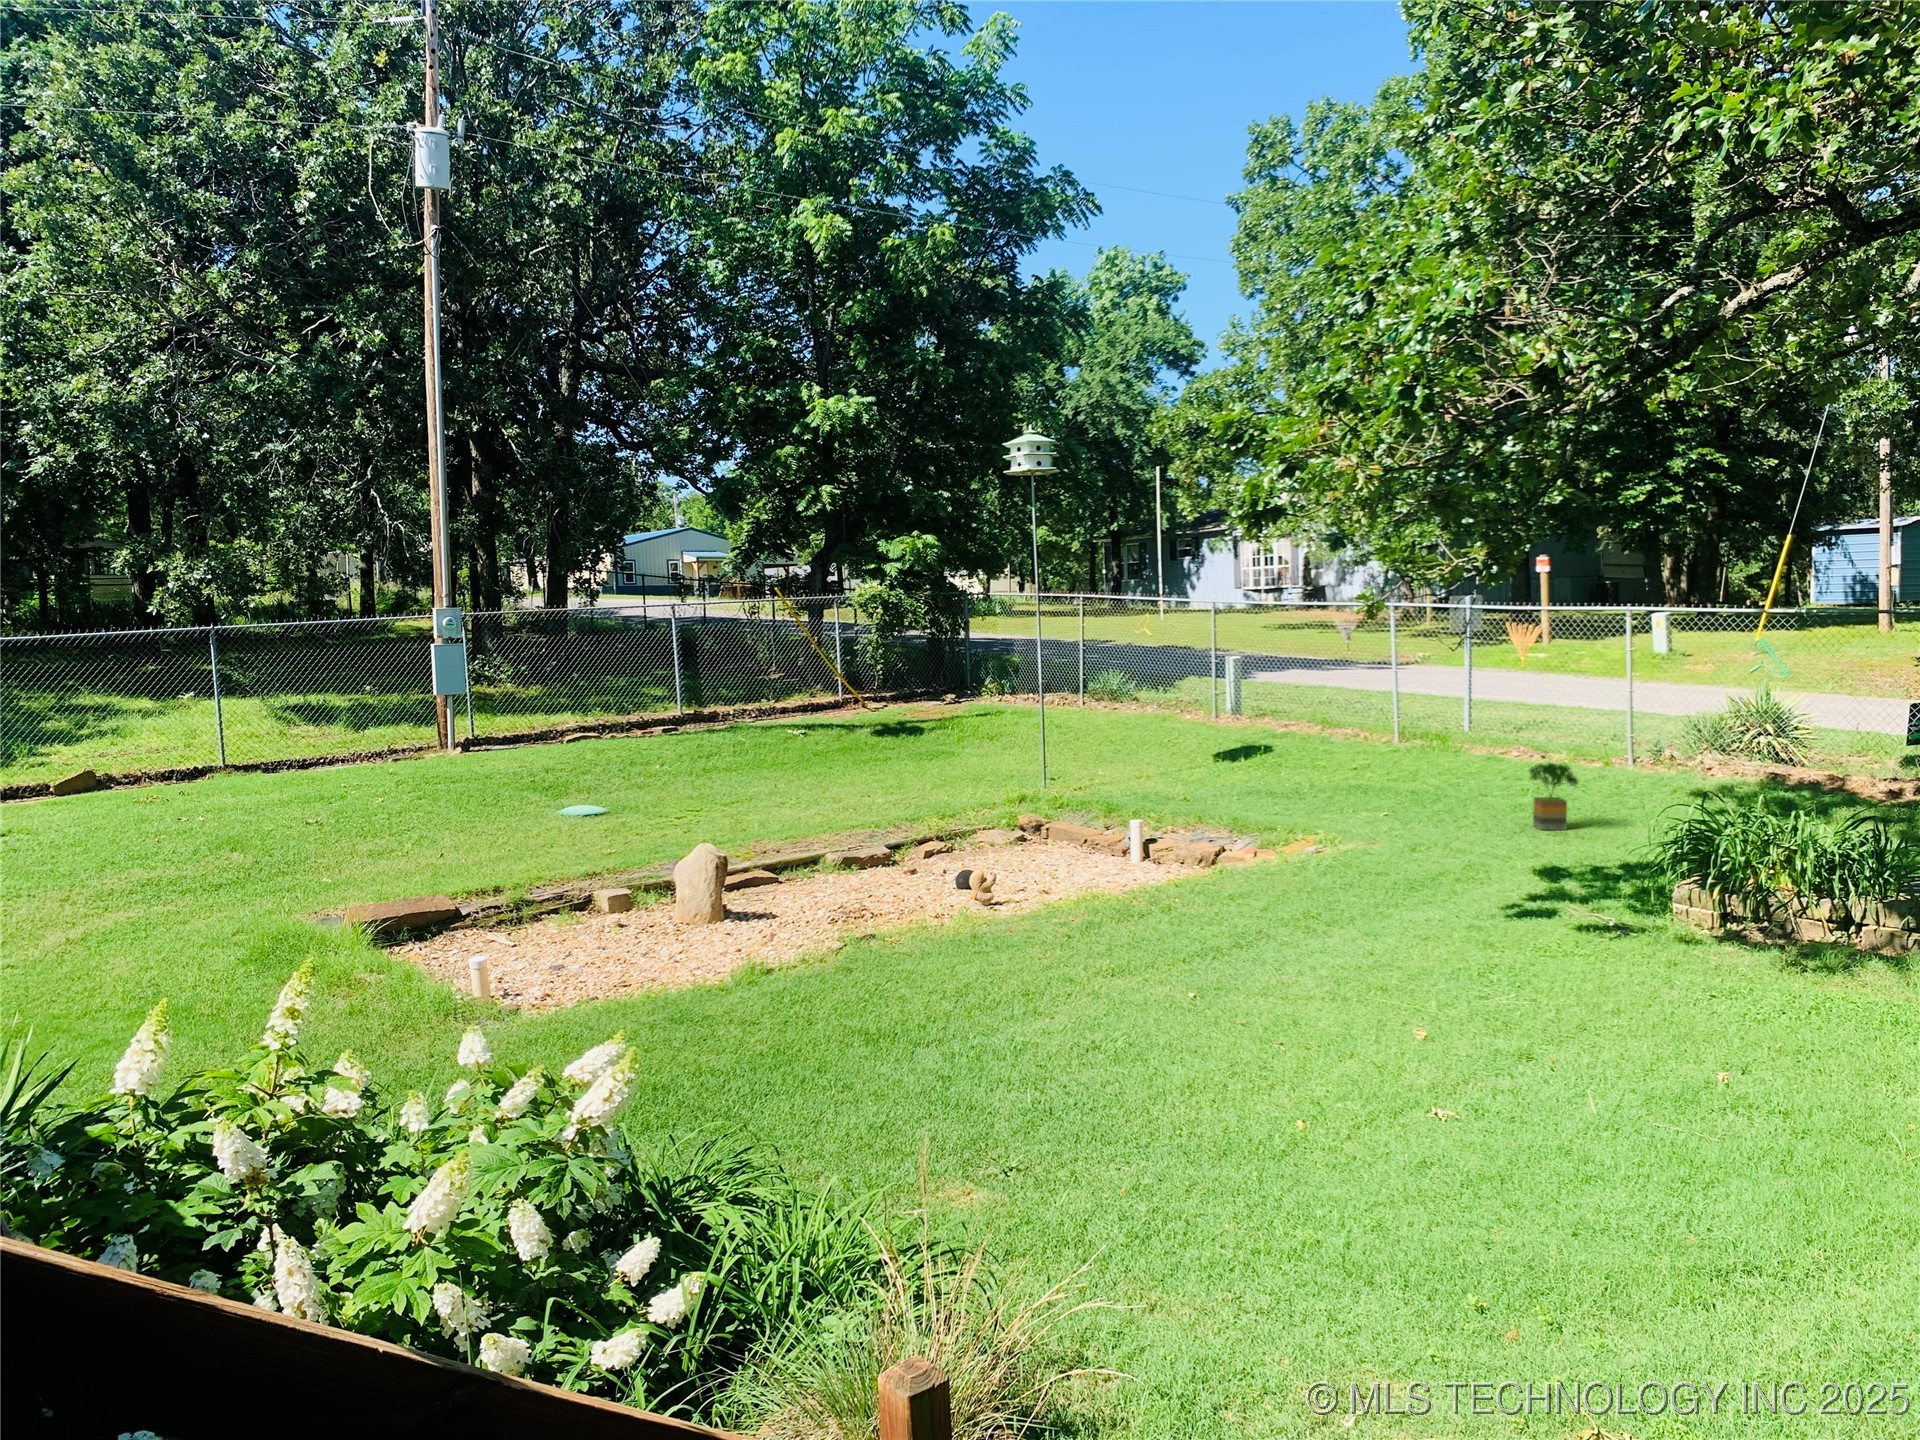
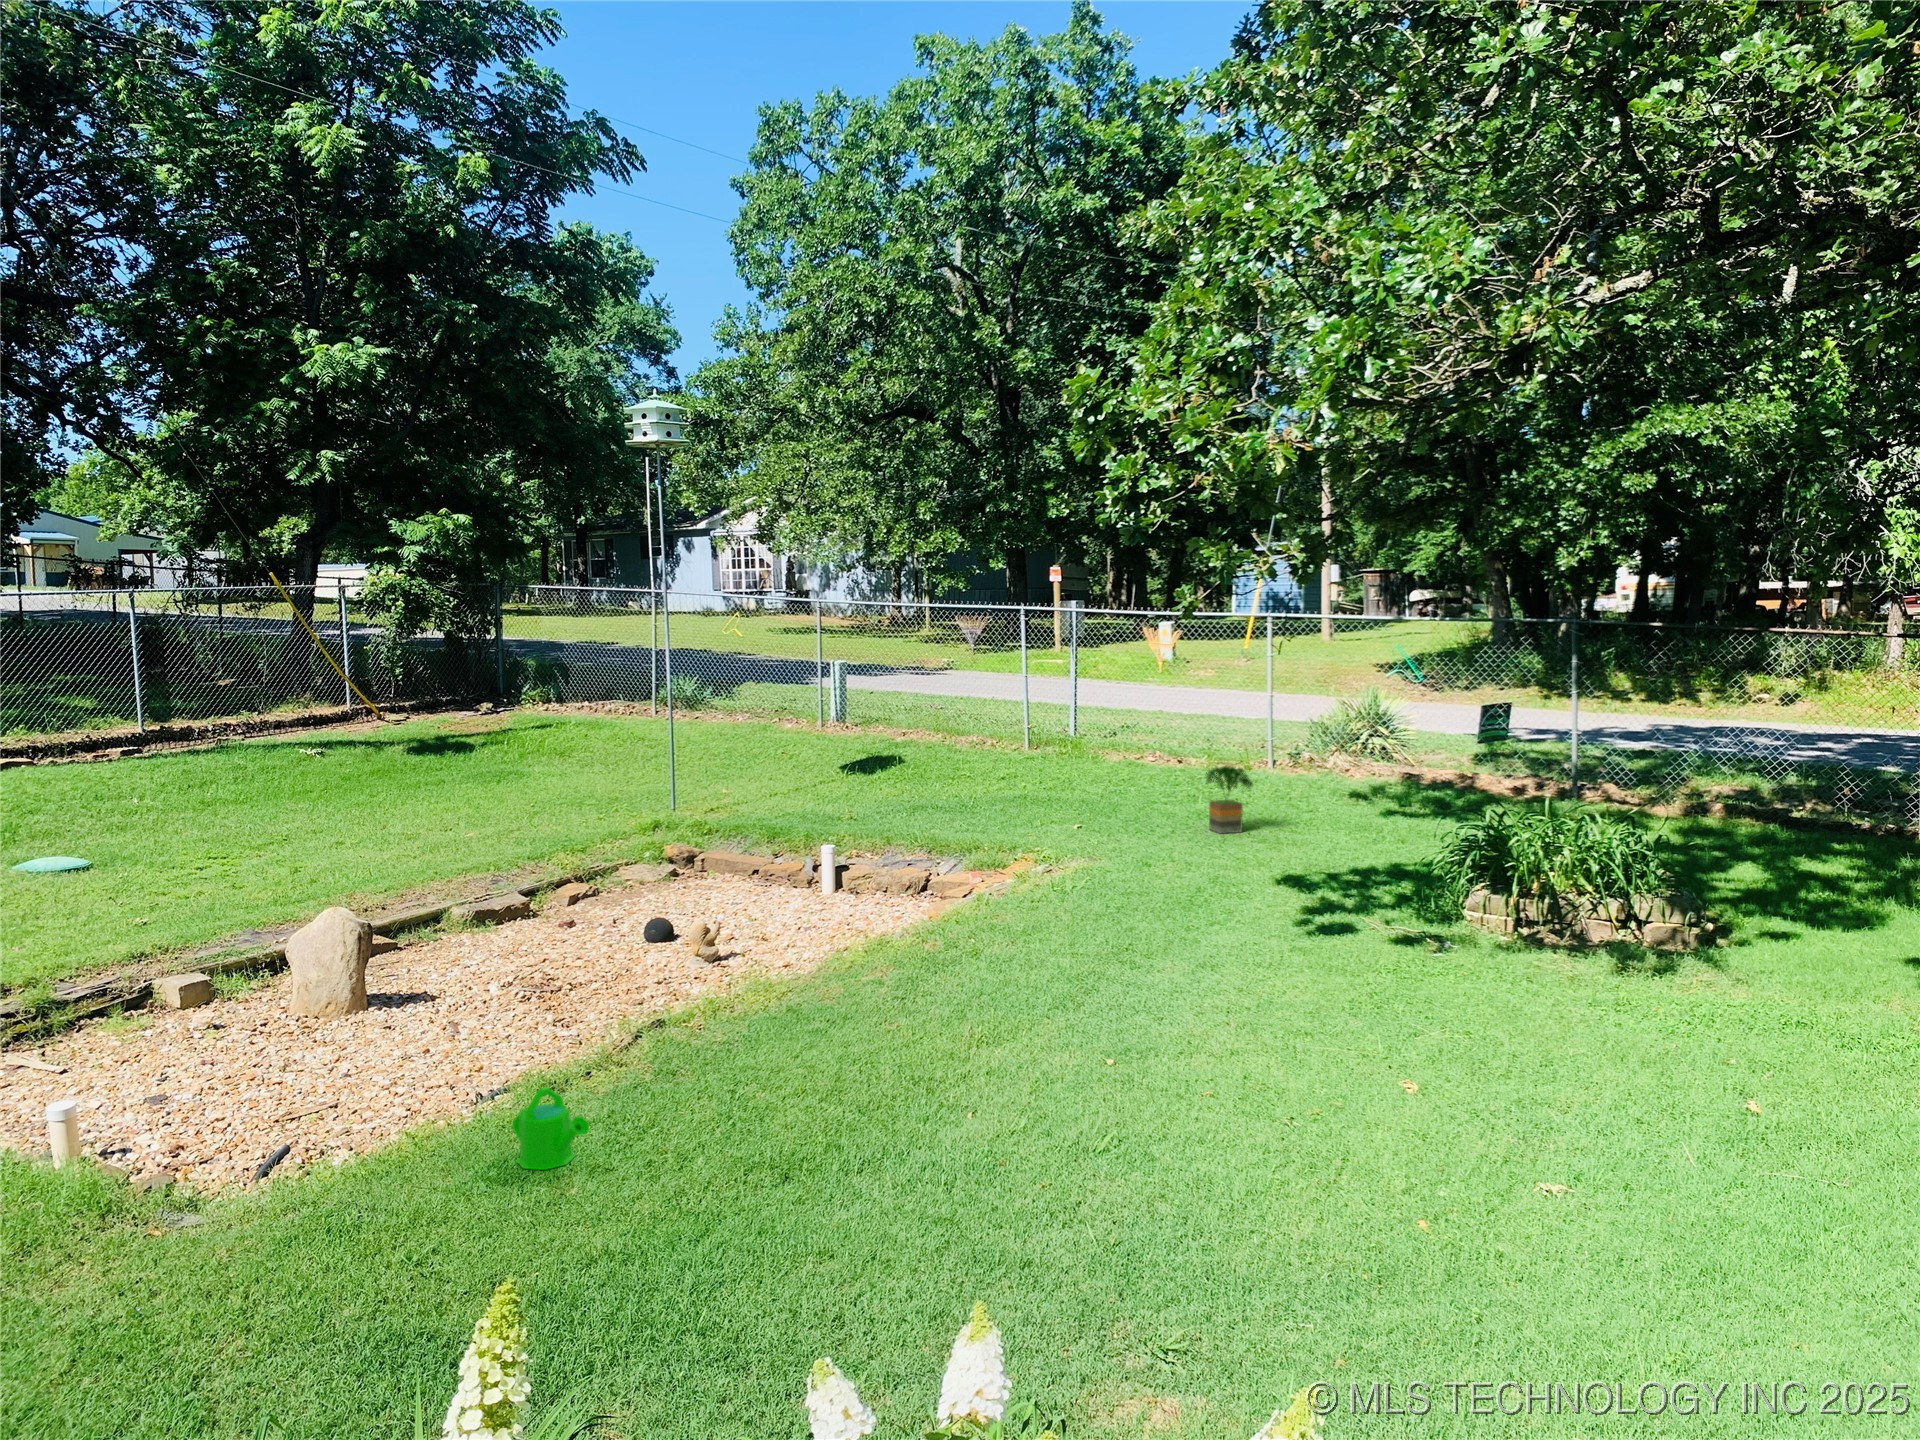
watering can: none [738,978,785,1041] -> present [512,1087,589,1170]

